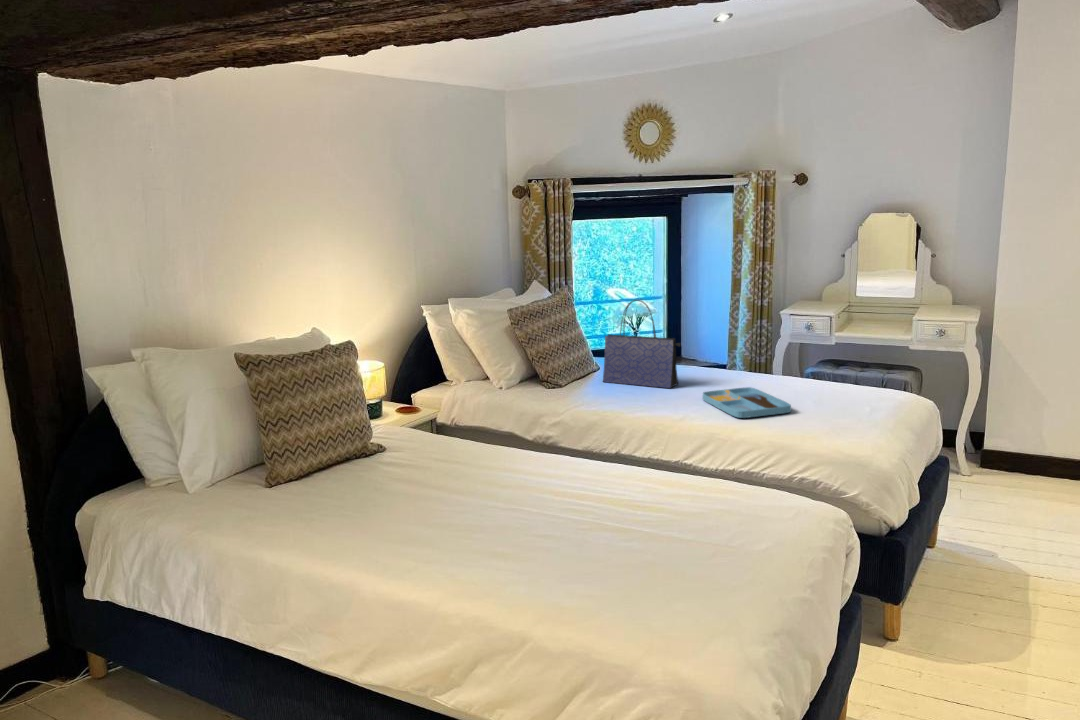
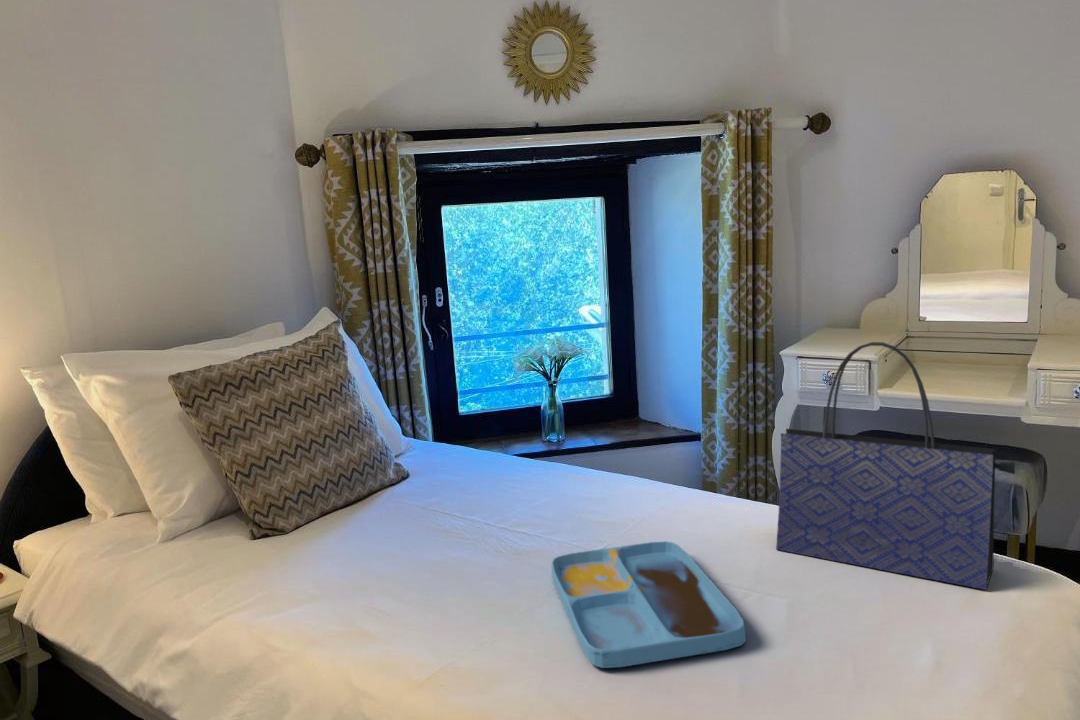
tote bag: present [603,300,681,388] -> present [776,342,1015,590]

